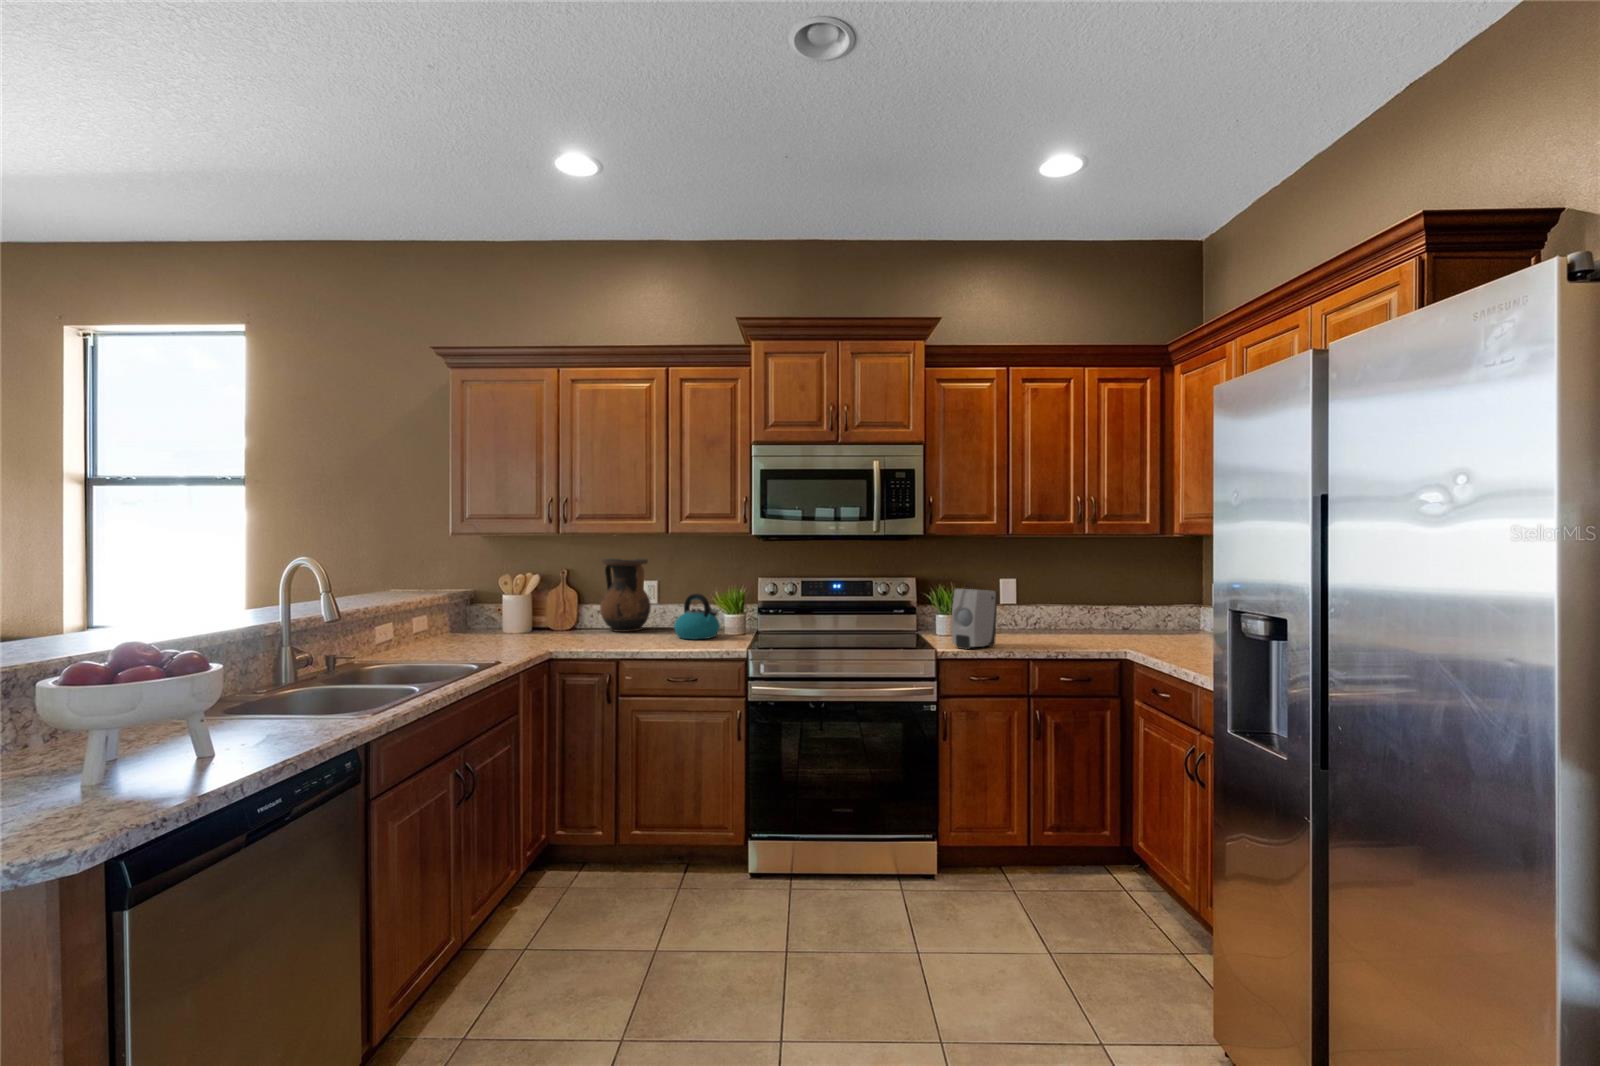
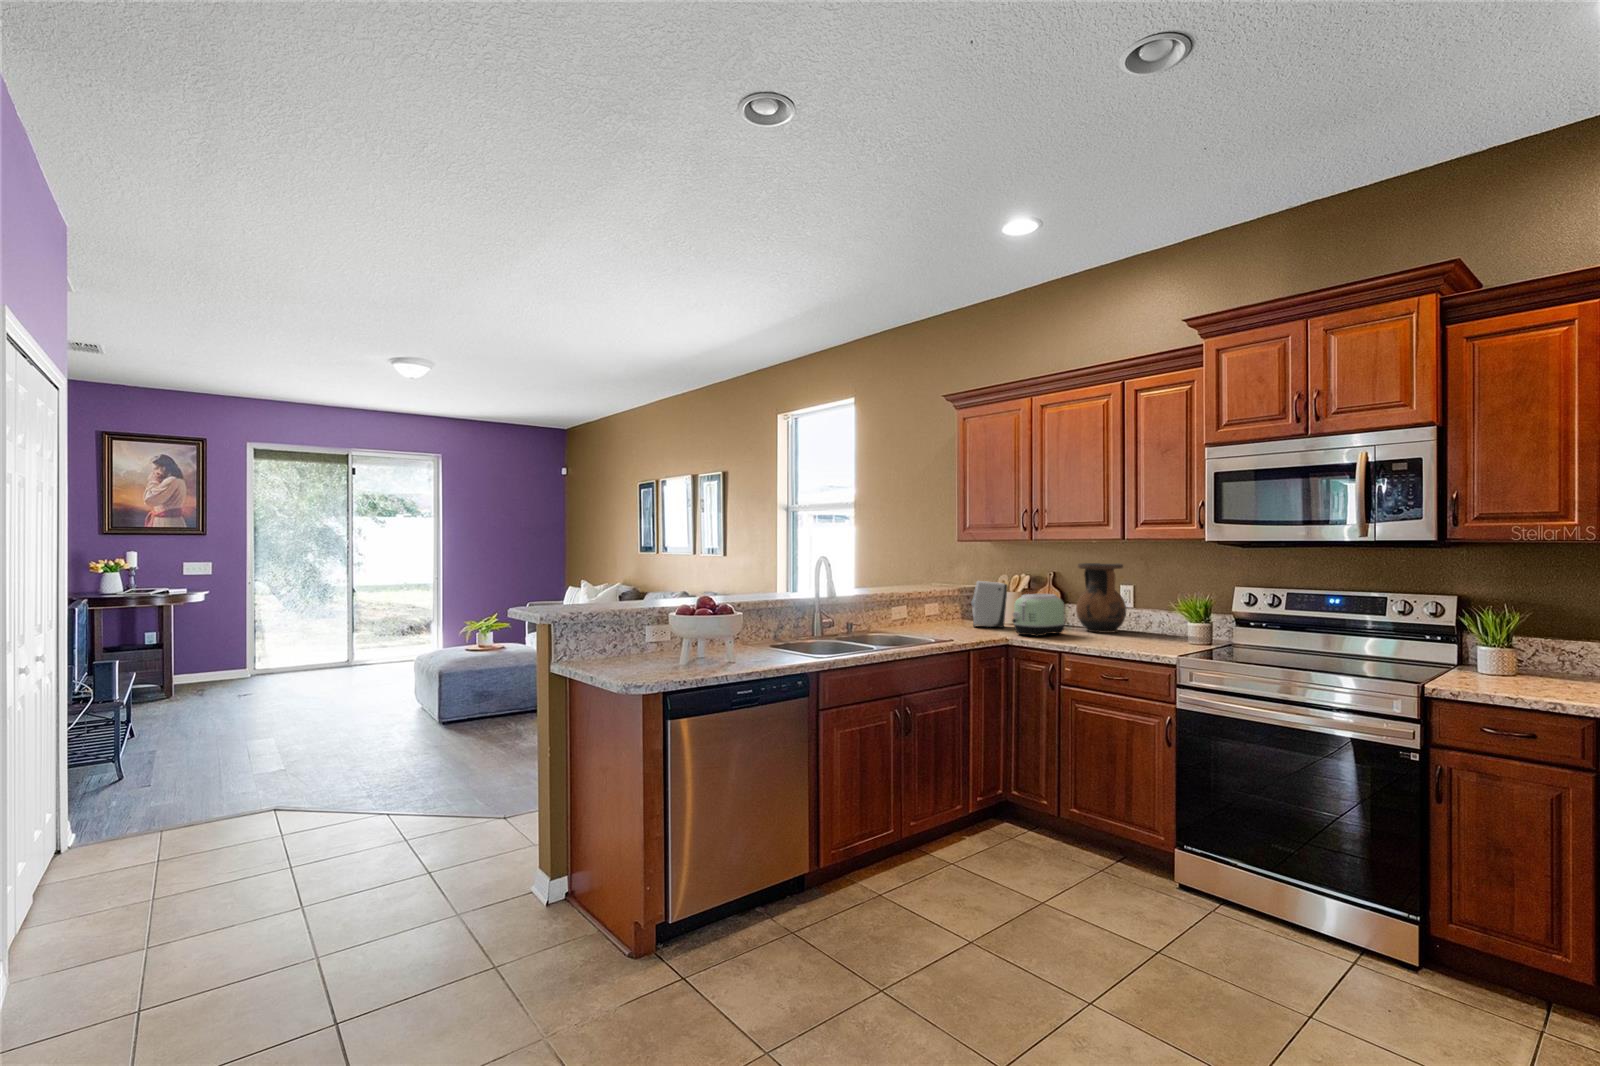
soap dispenser: present [951,589,997,649] -> present [972,581,1007,628]
kettle: present [674,594,720,639] -> none [1131,600,1181,645]
toaster: none [548,595,601,644] -> present [1012,594,1065,637]

